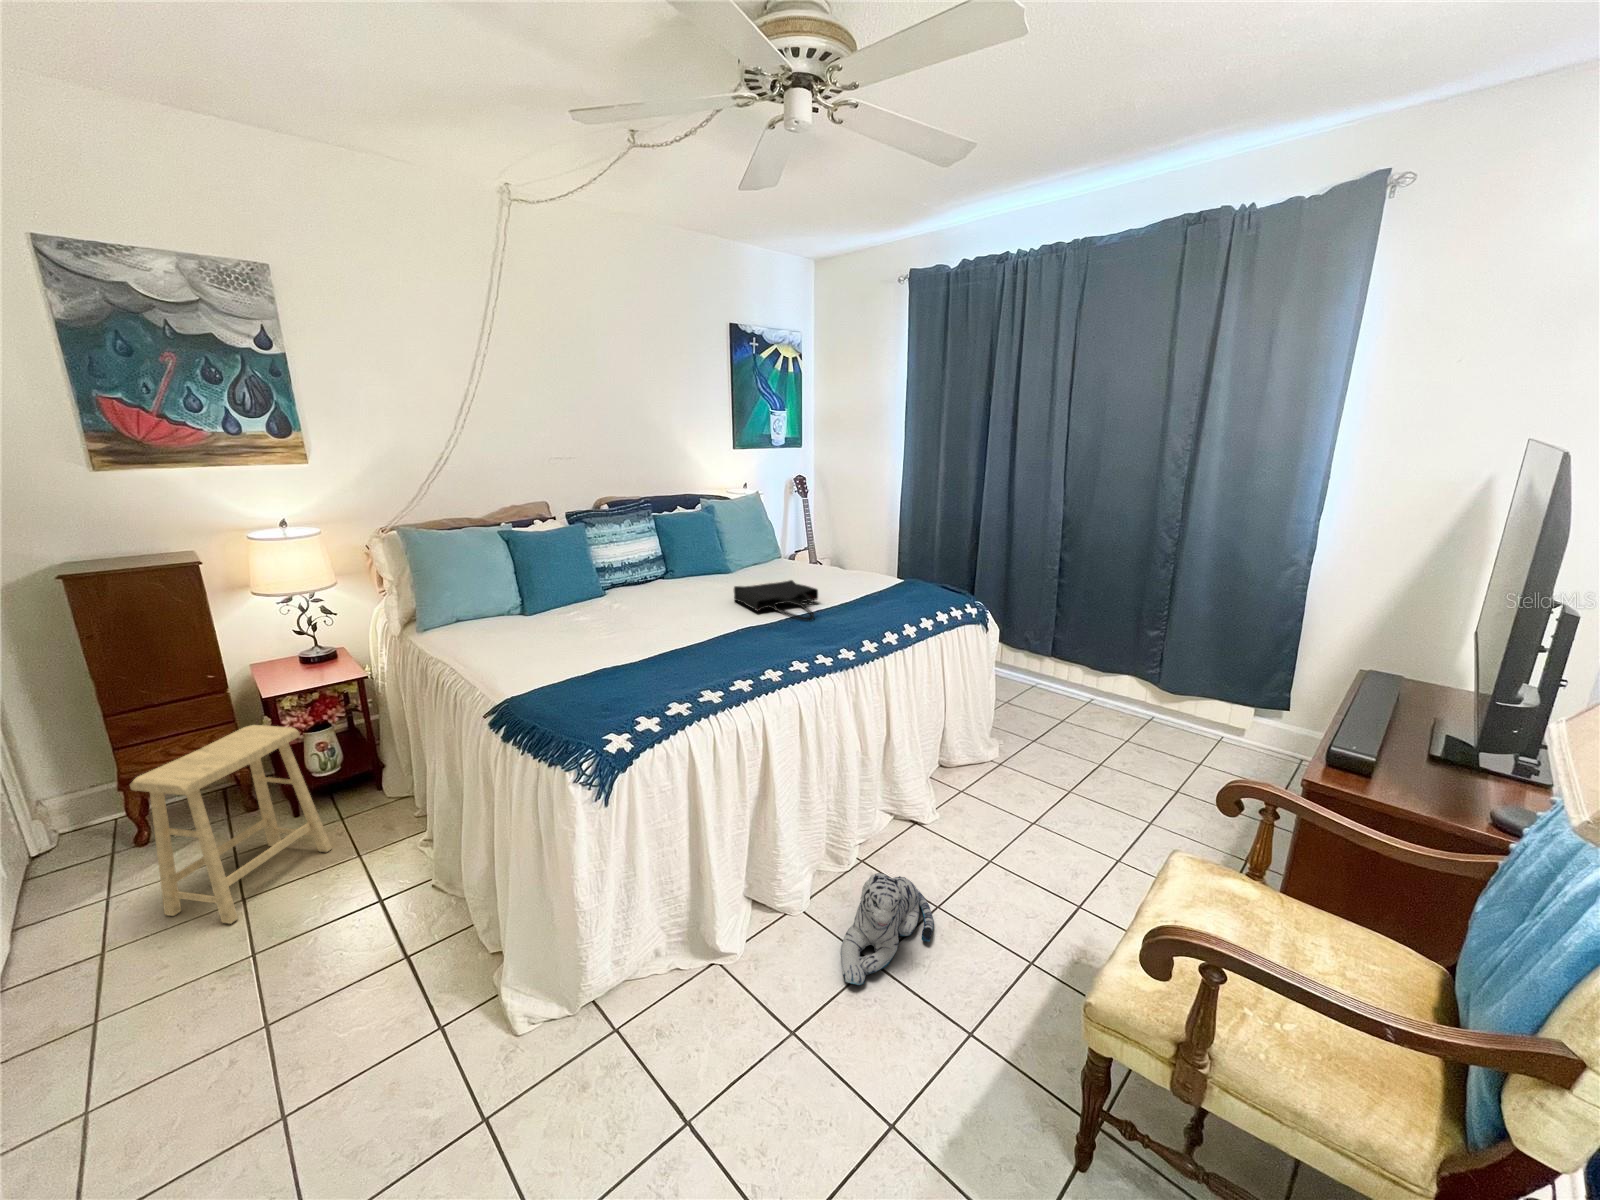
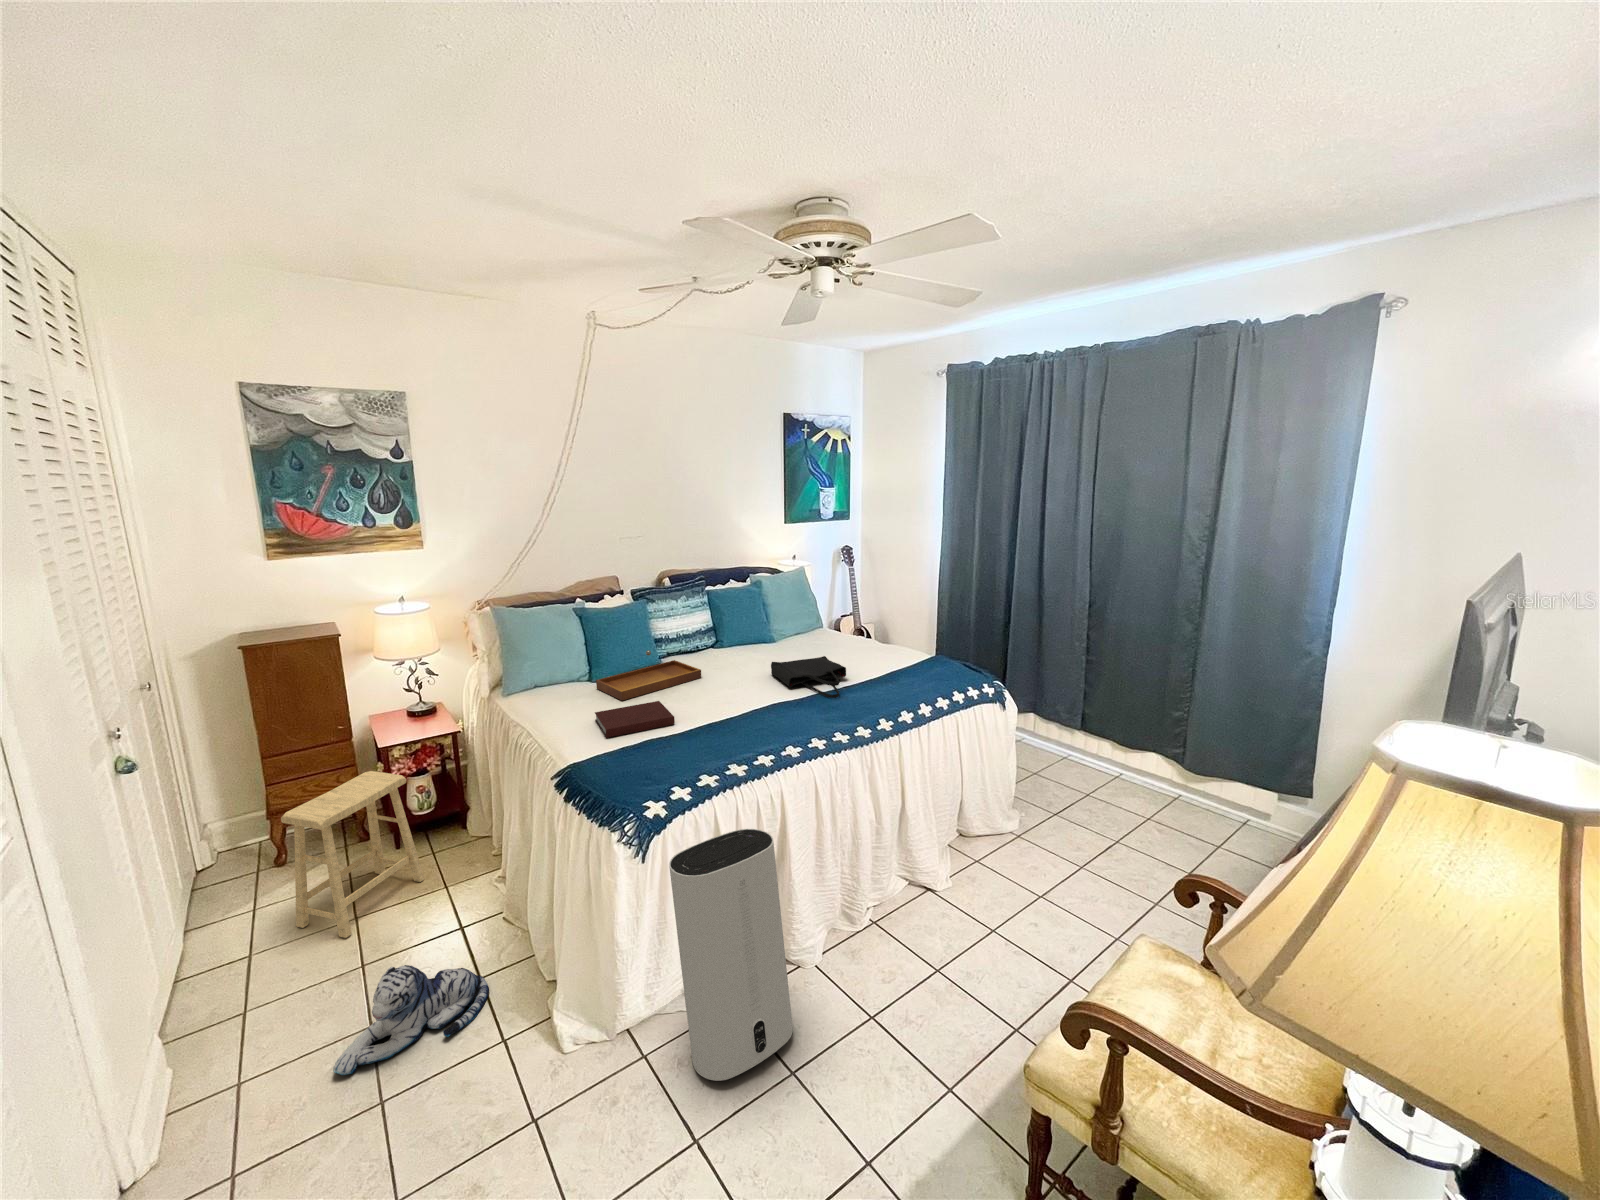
tray: none [532,575,655,631] -> present [596,650,701,700]
notebook: none [533,628,630,669] -> present [595,701,675,738]
air purifier: none [640,762,789,1052] -> present [669,829,793,1081]
plush toy: present [841,873,934,985] -> present [333,965,489,1075]

